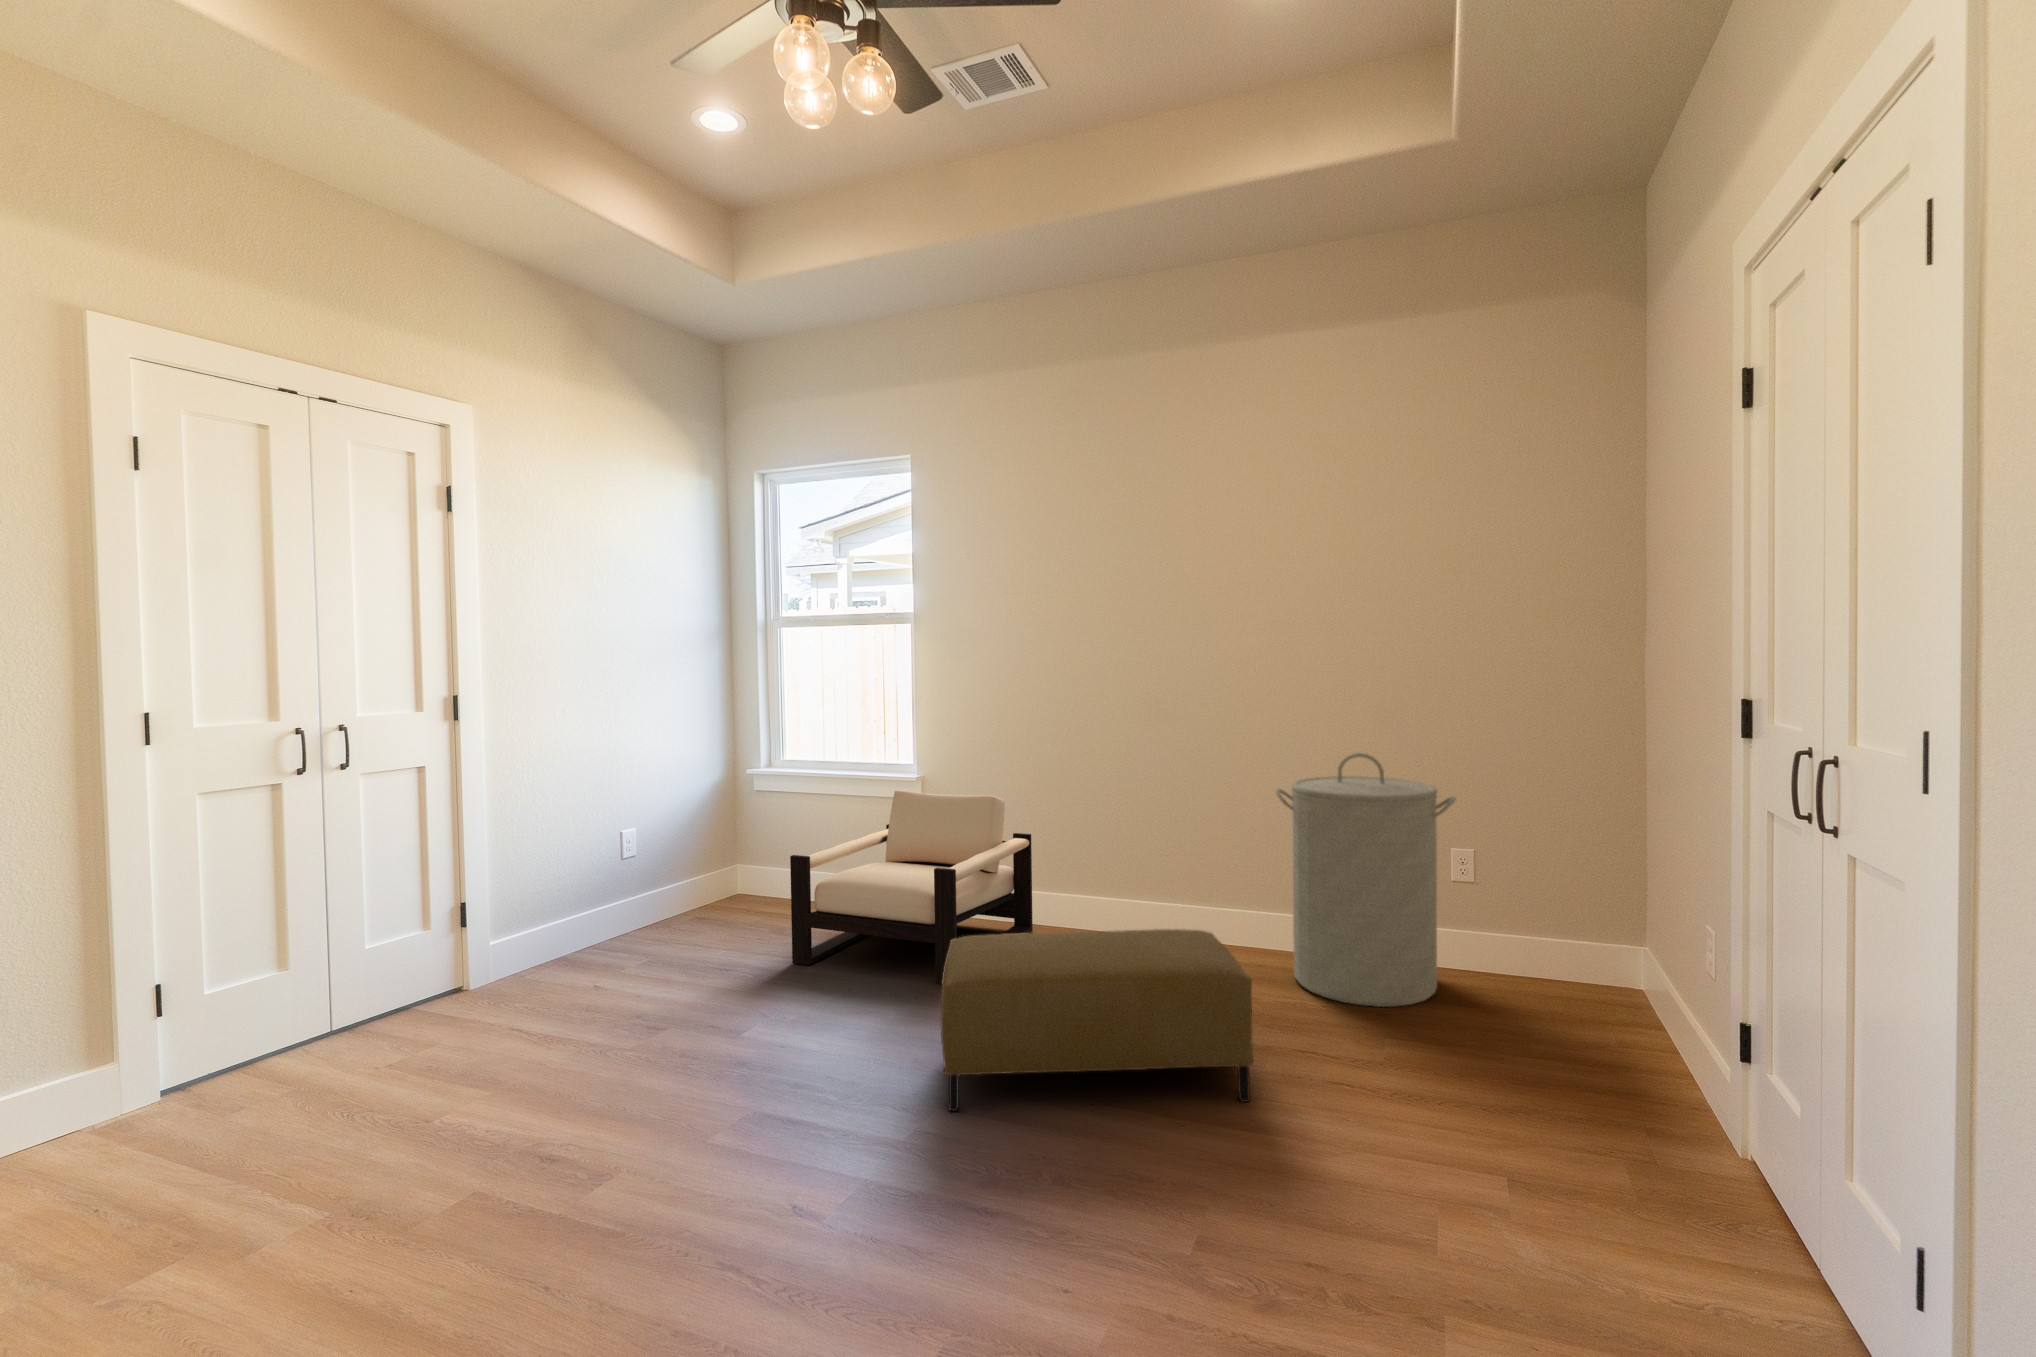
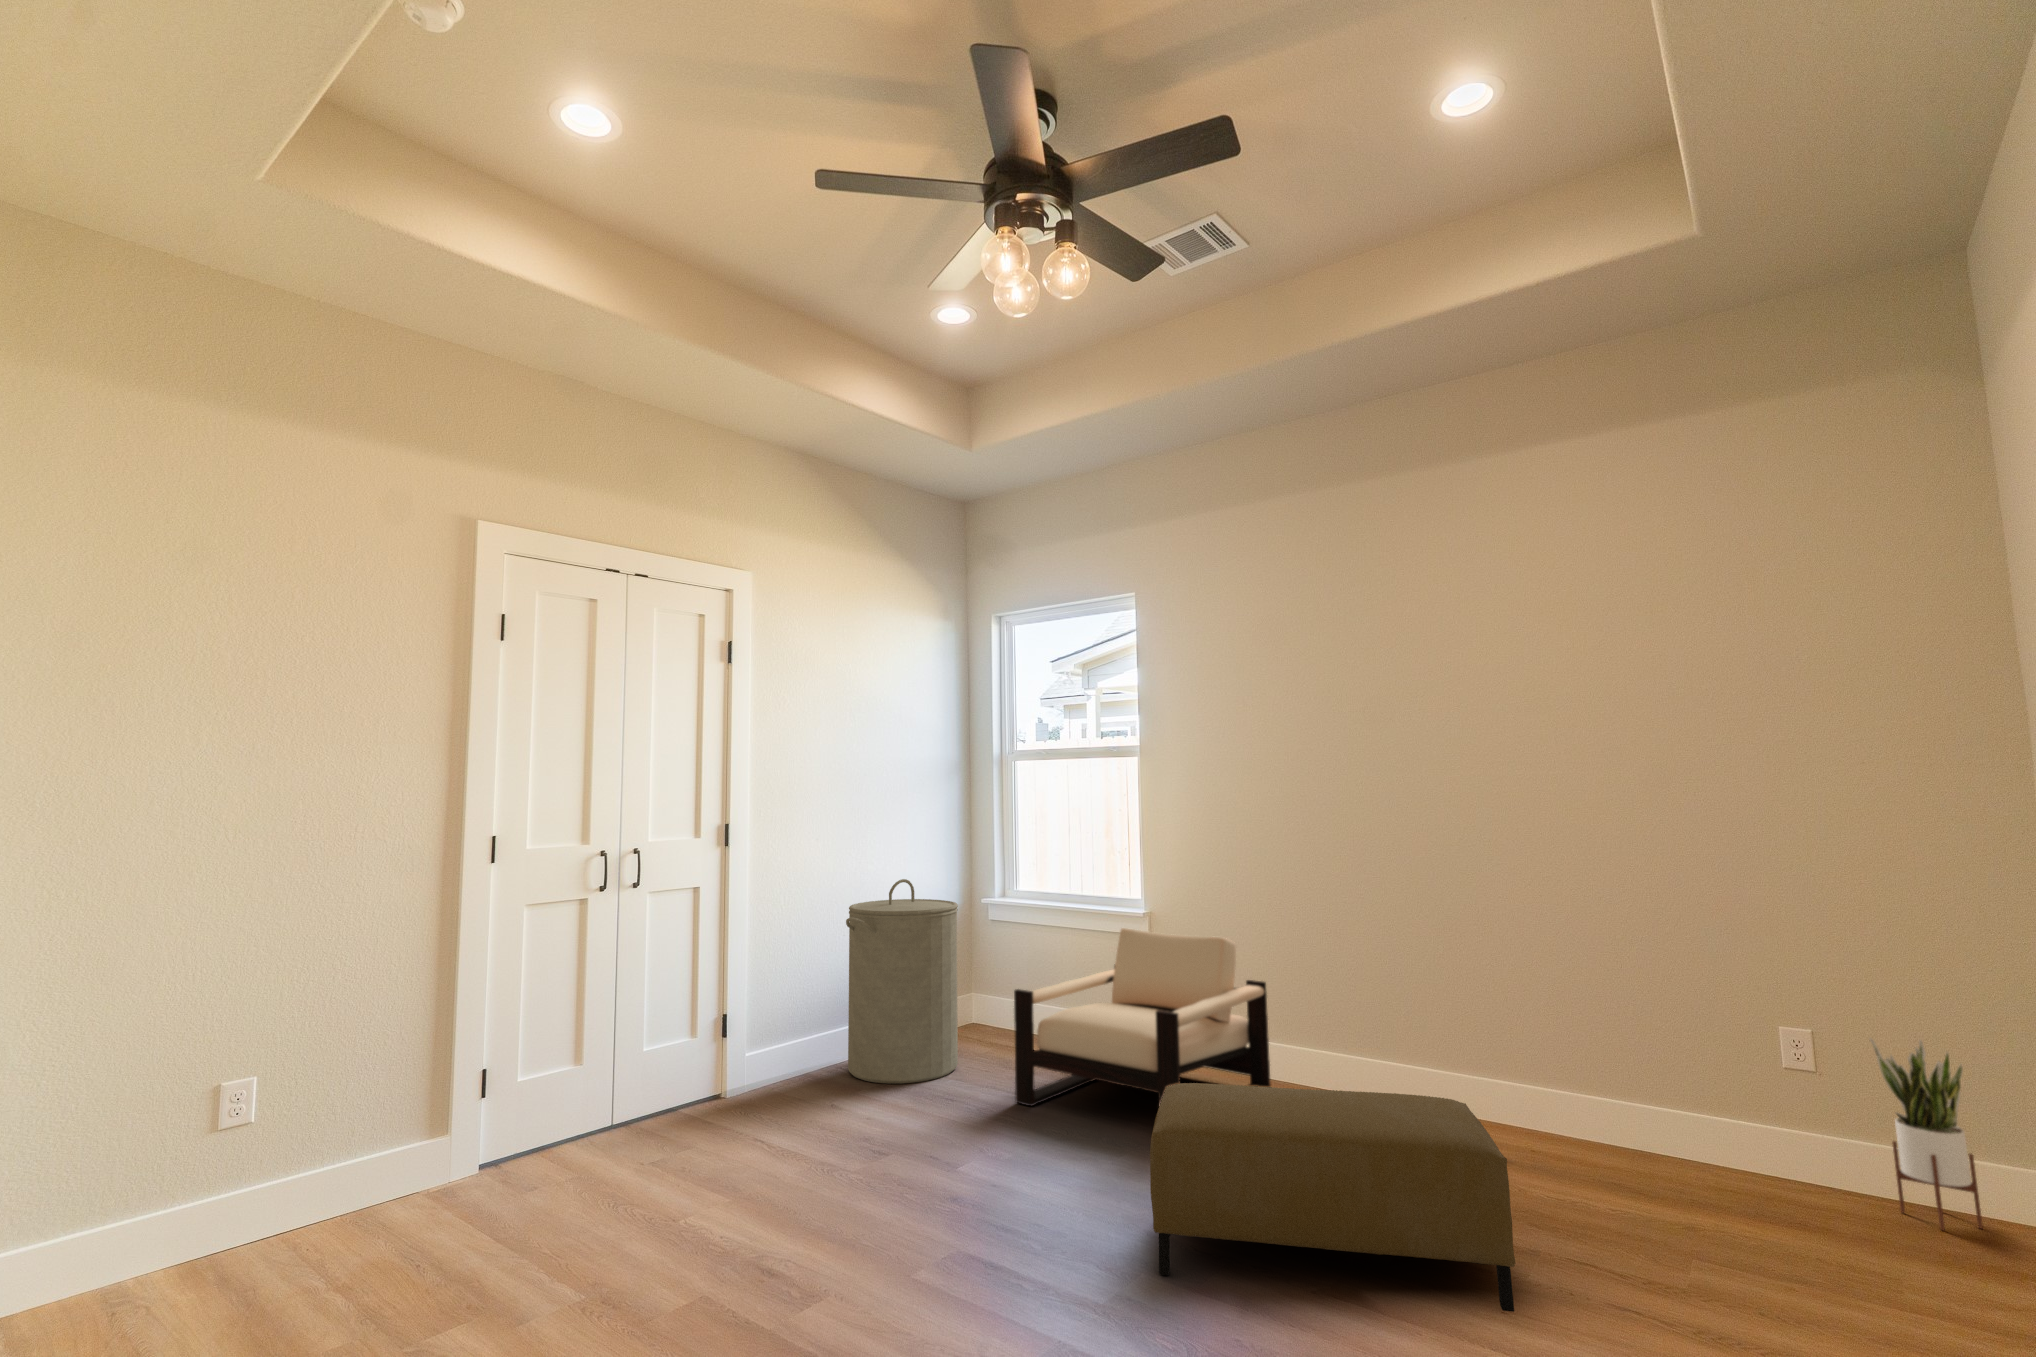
laundry hamper: present [1276,753,1456,1007] -> present [846,879,958,1084]
potted plant: none [1507,854,1566,995] -> present [1870,1038,1983,1230]

